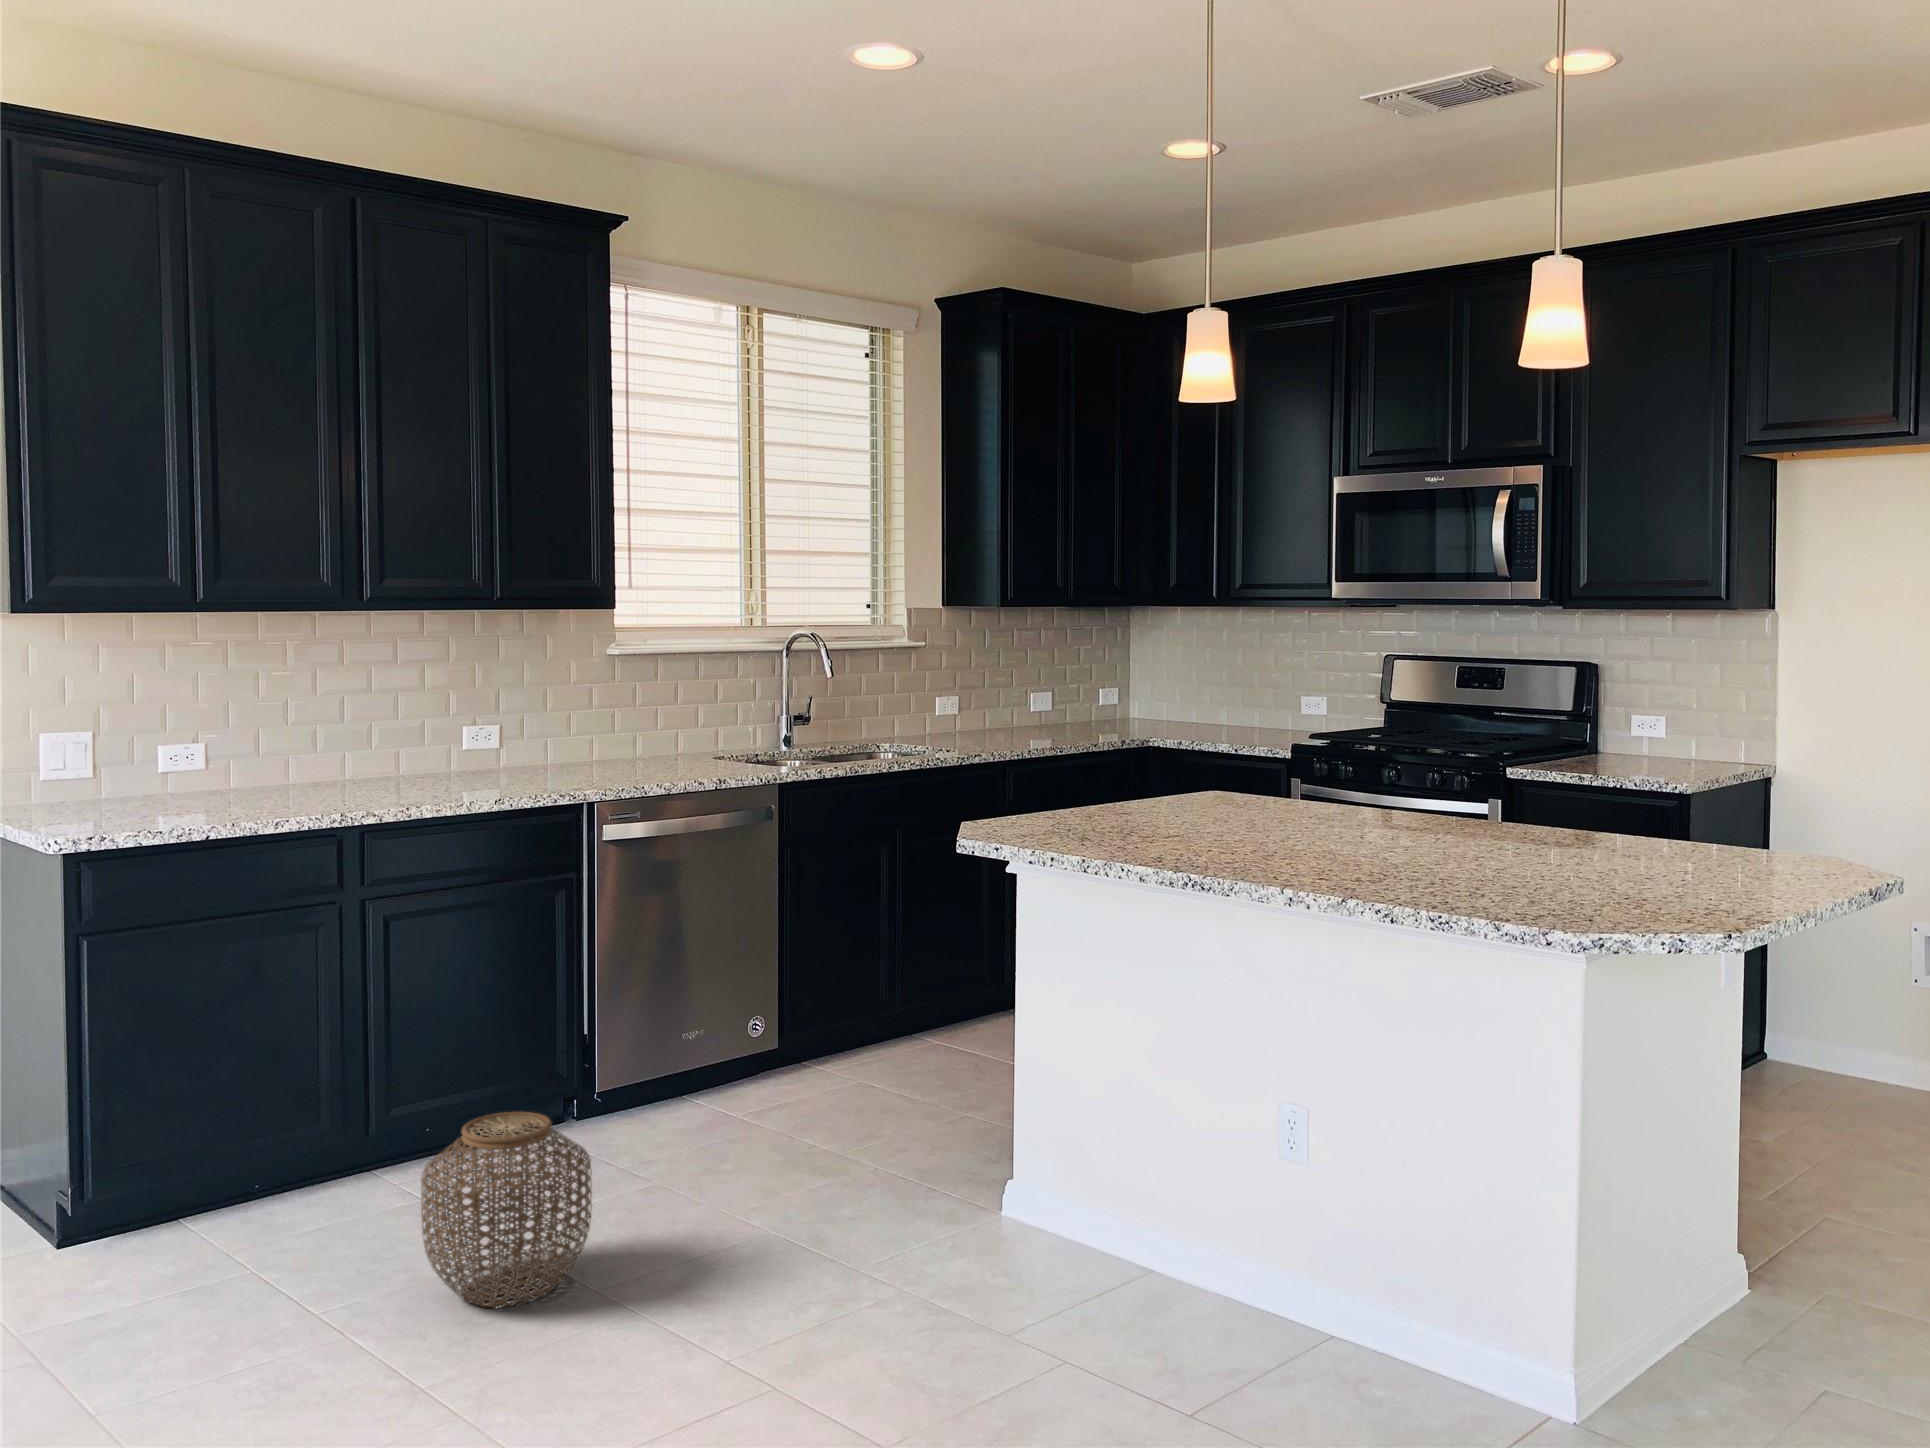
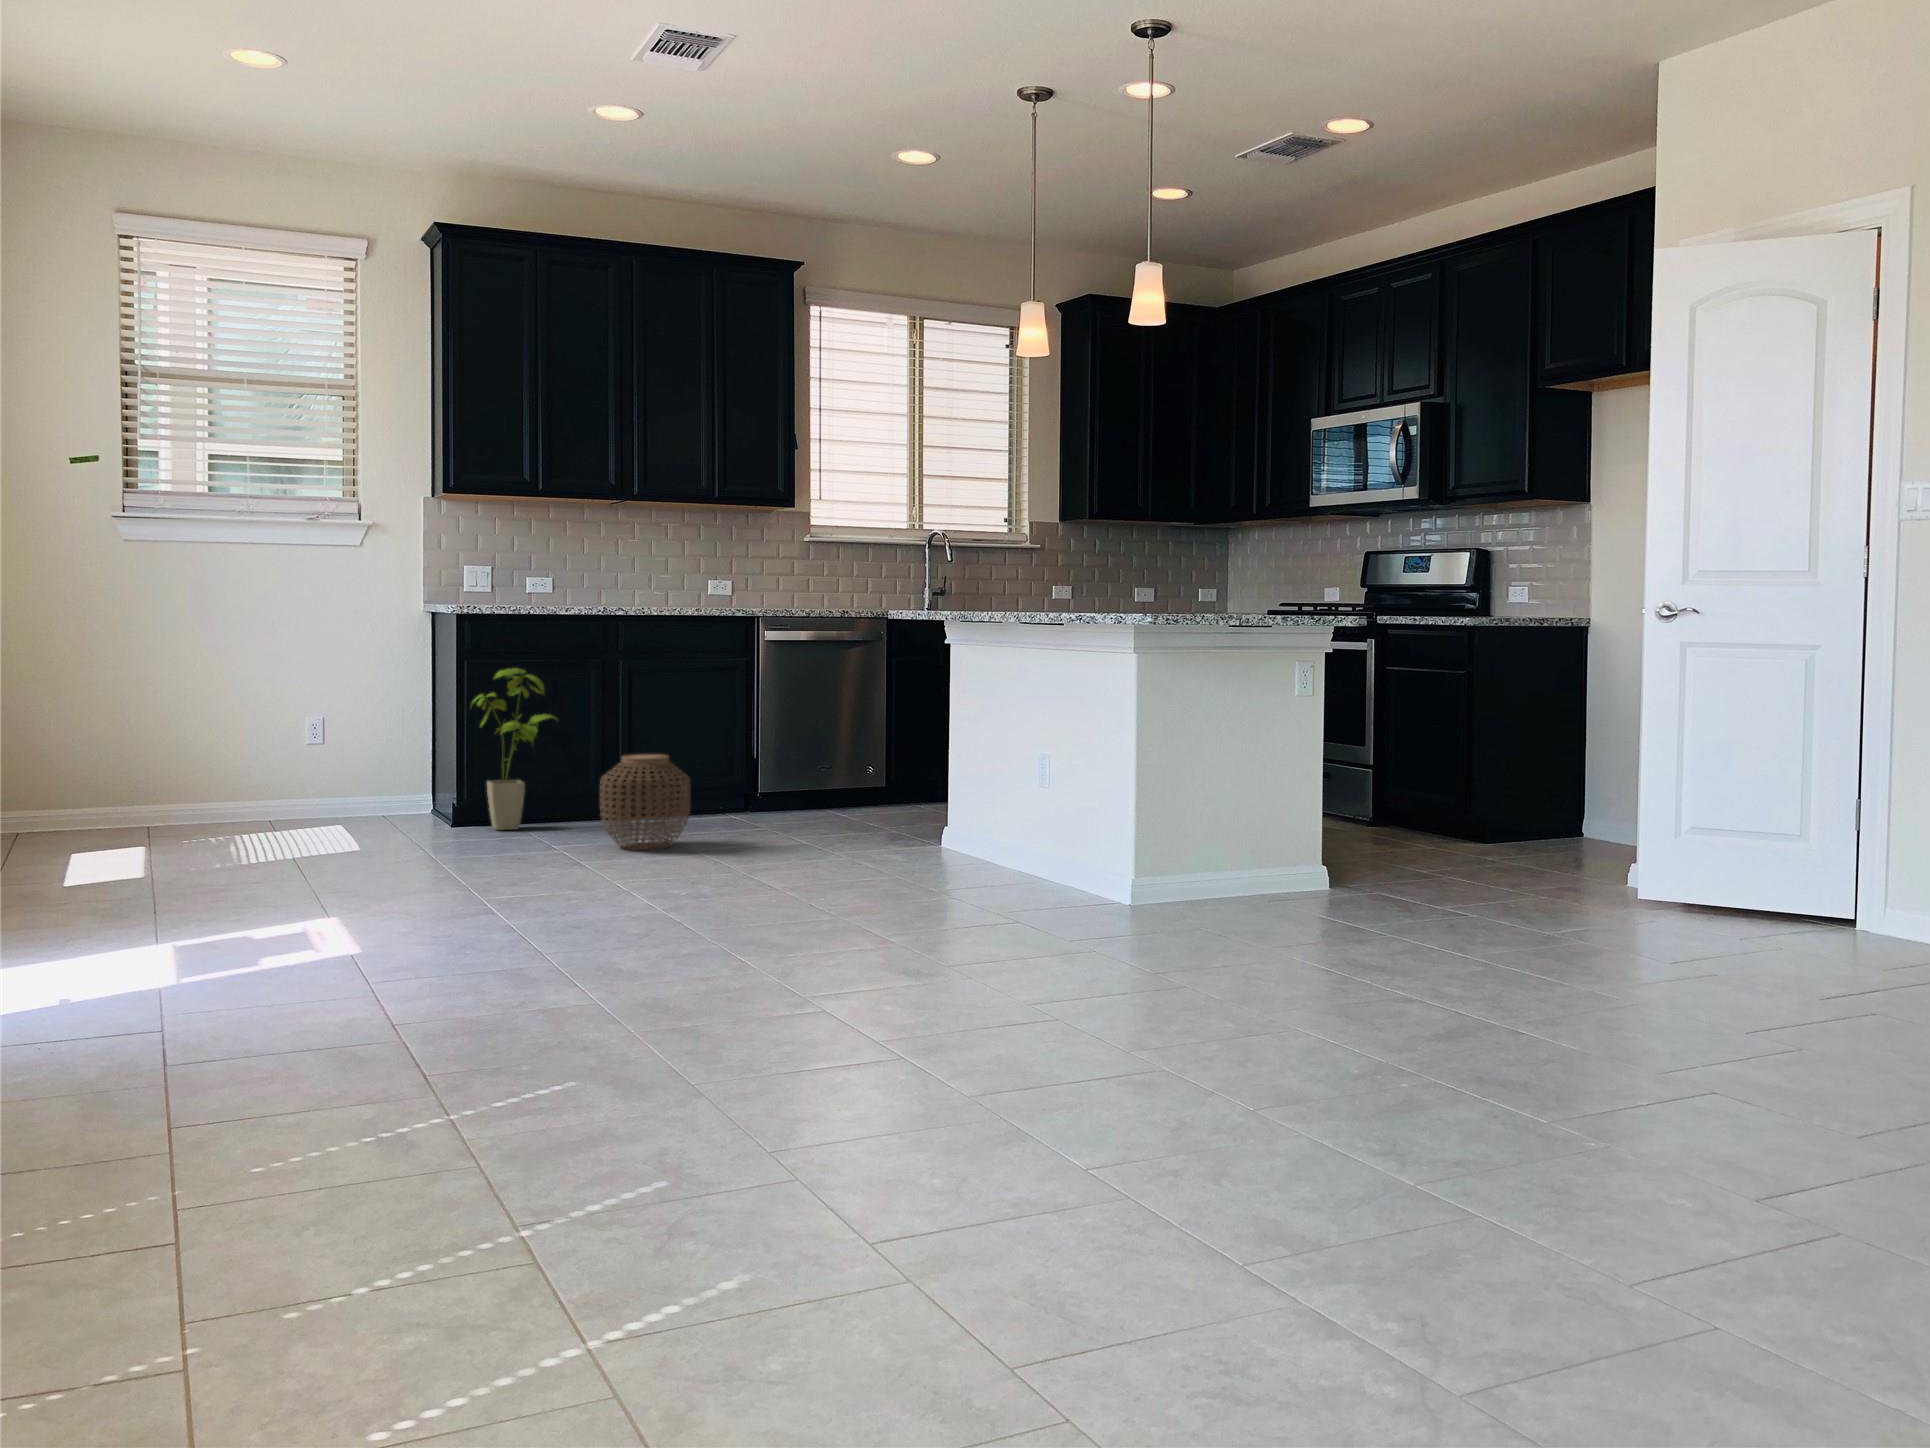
house plant: none [100,948,268,1256] -> present [473,668,556,830]

